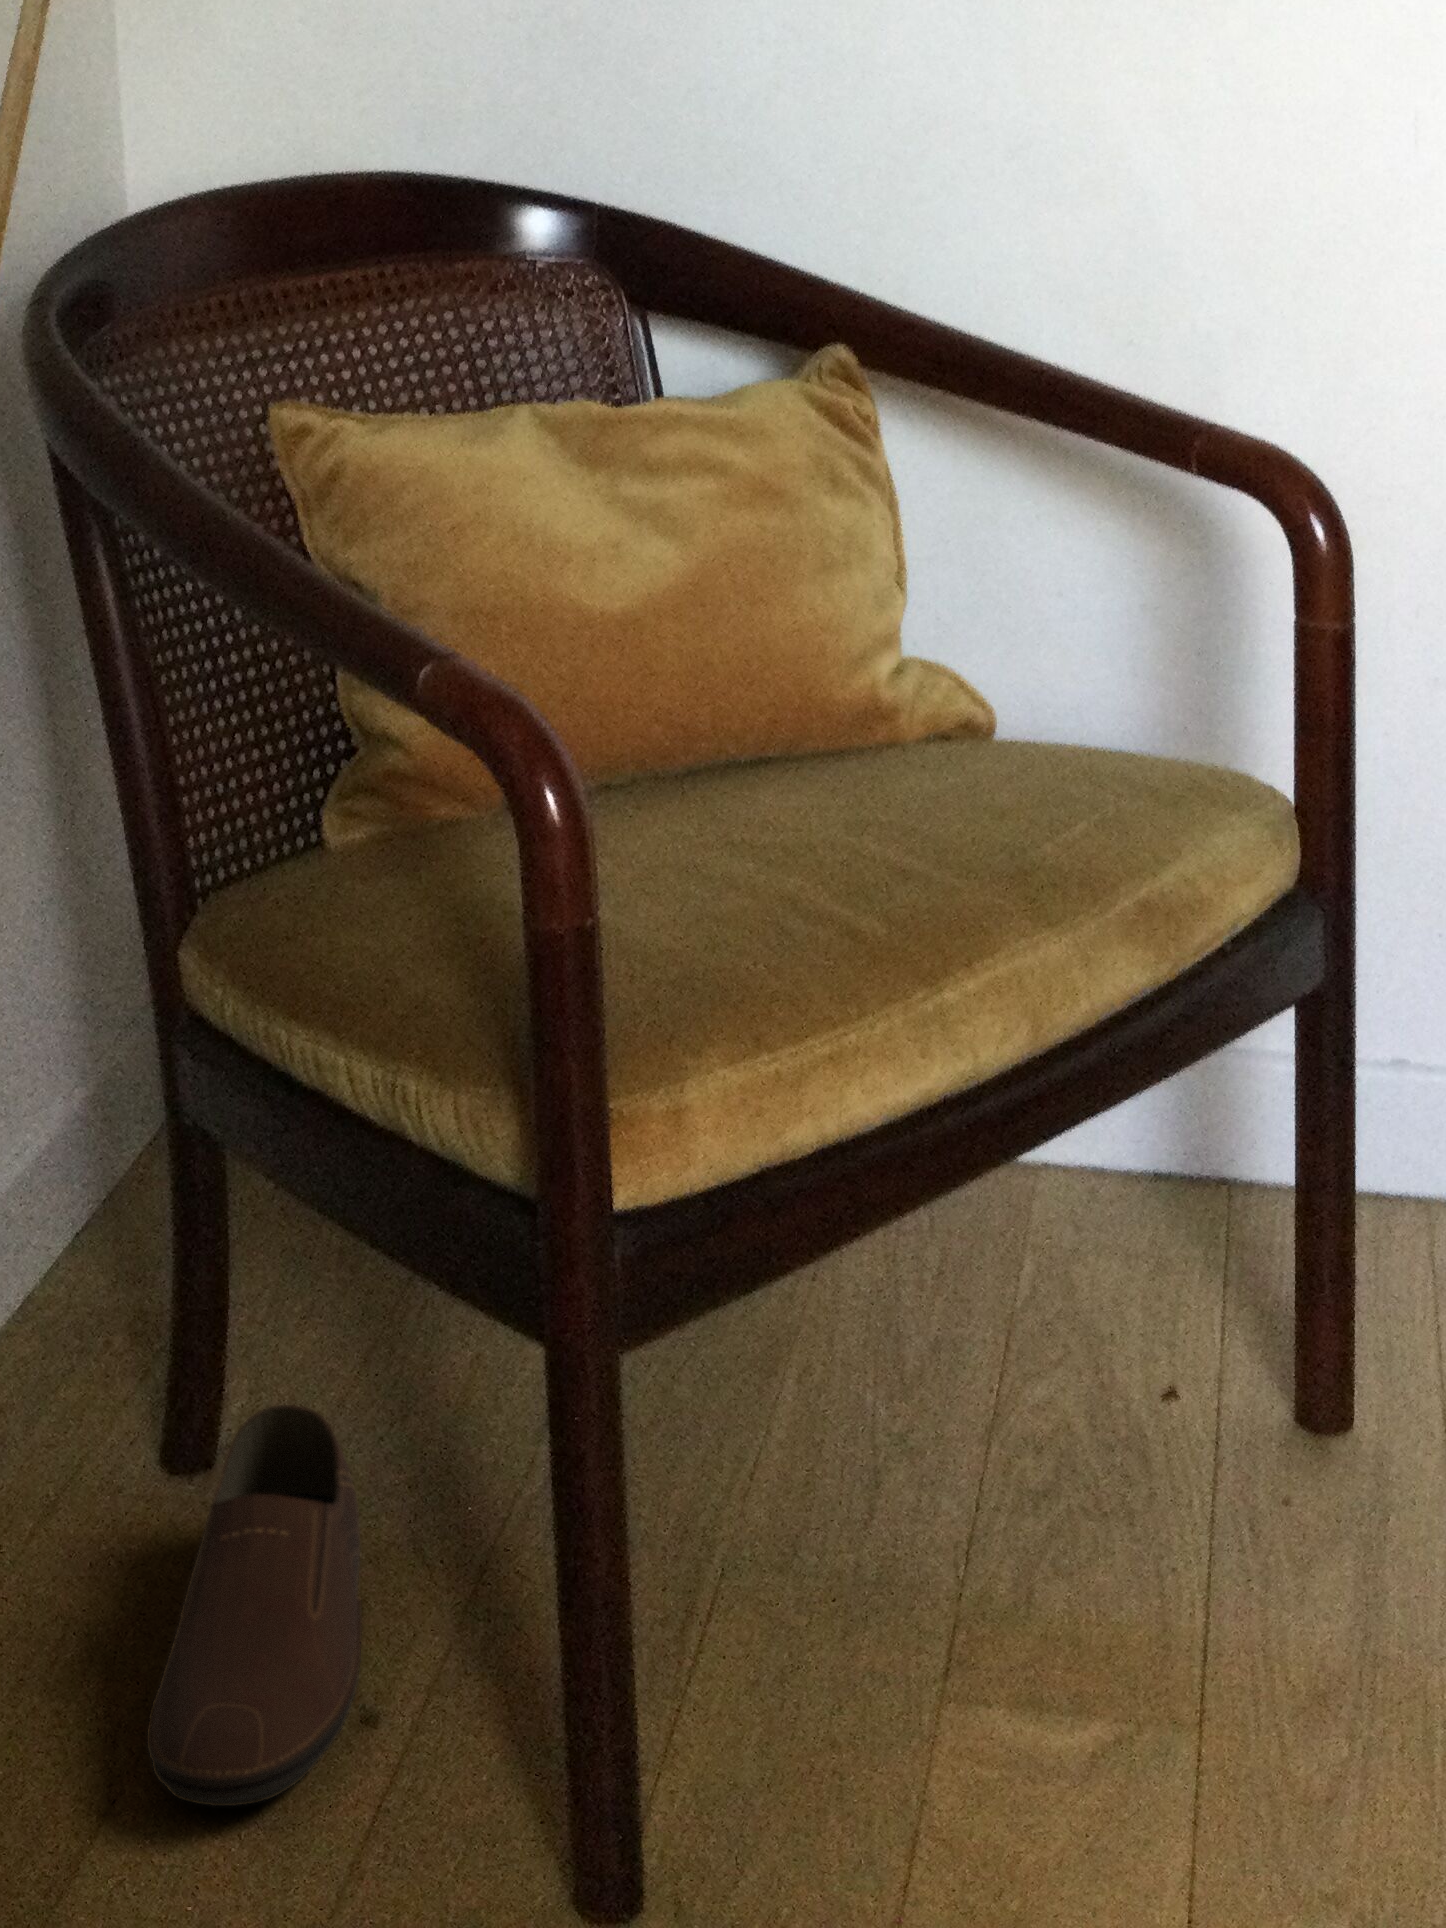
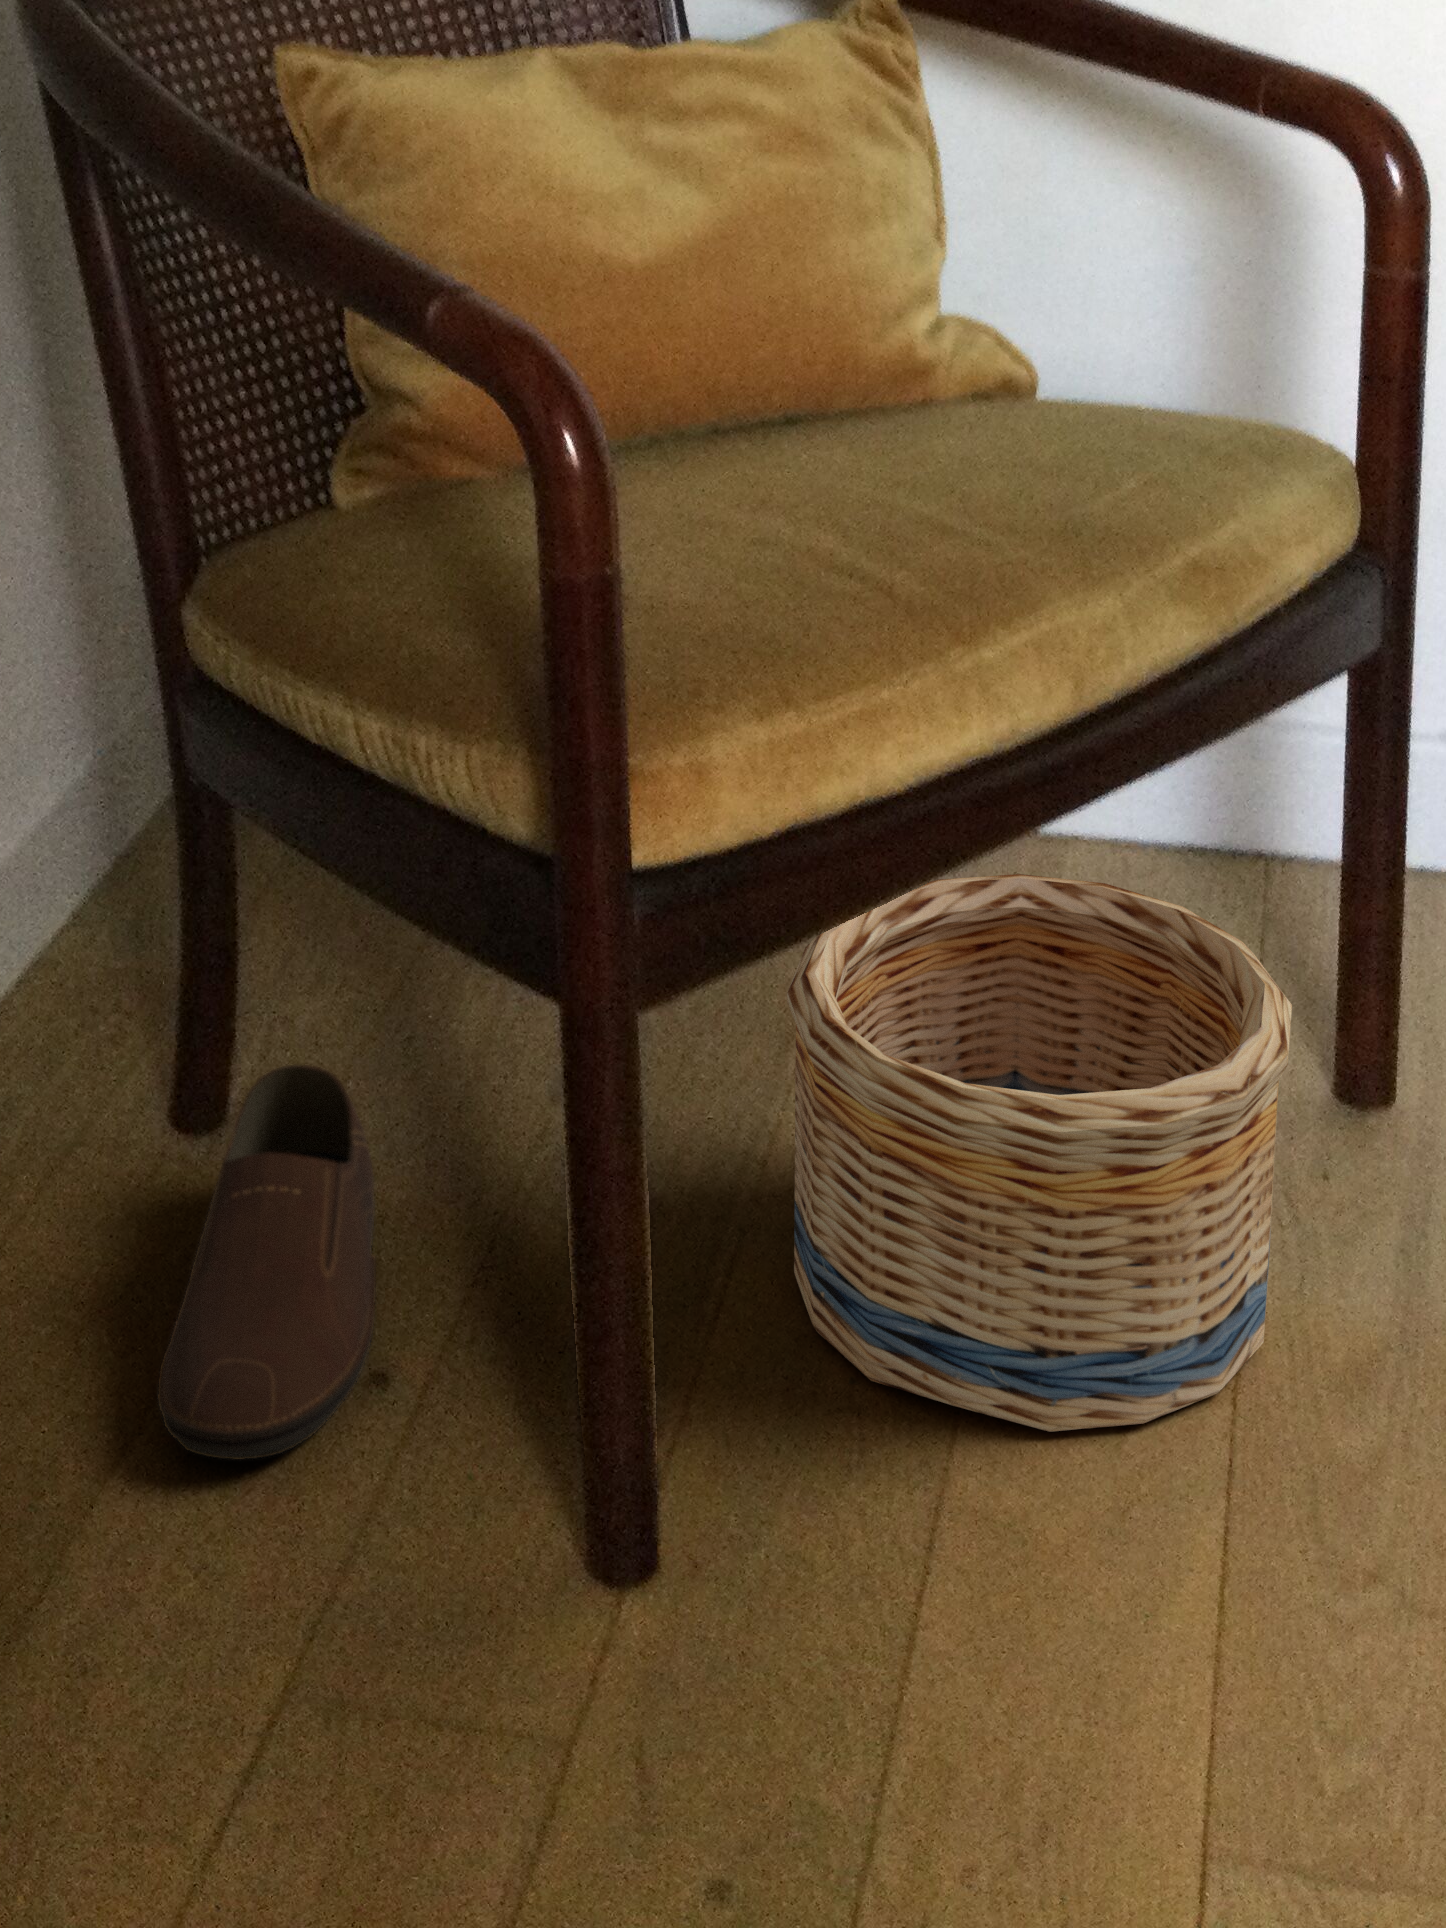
basket: none [762,1208,1247,1767] -> present [787,874,1292,1432]

